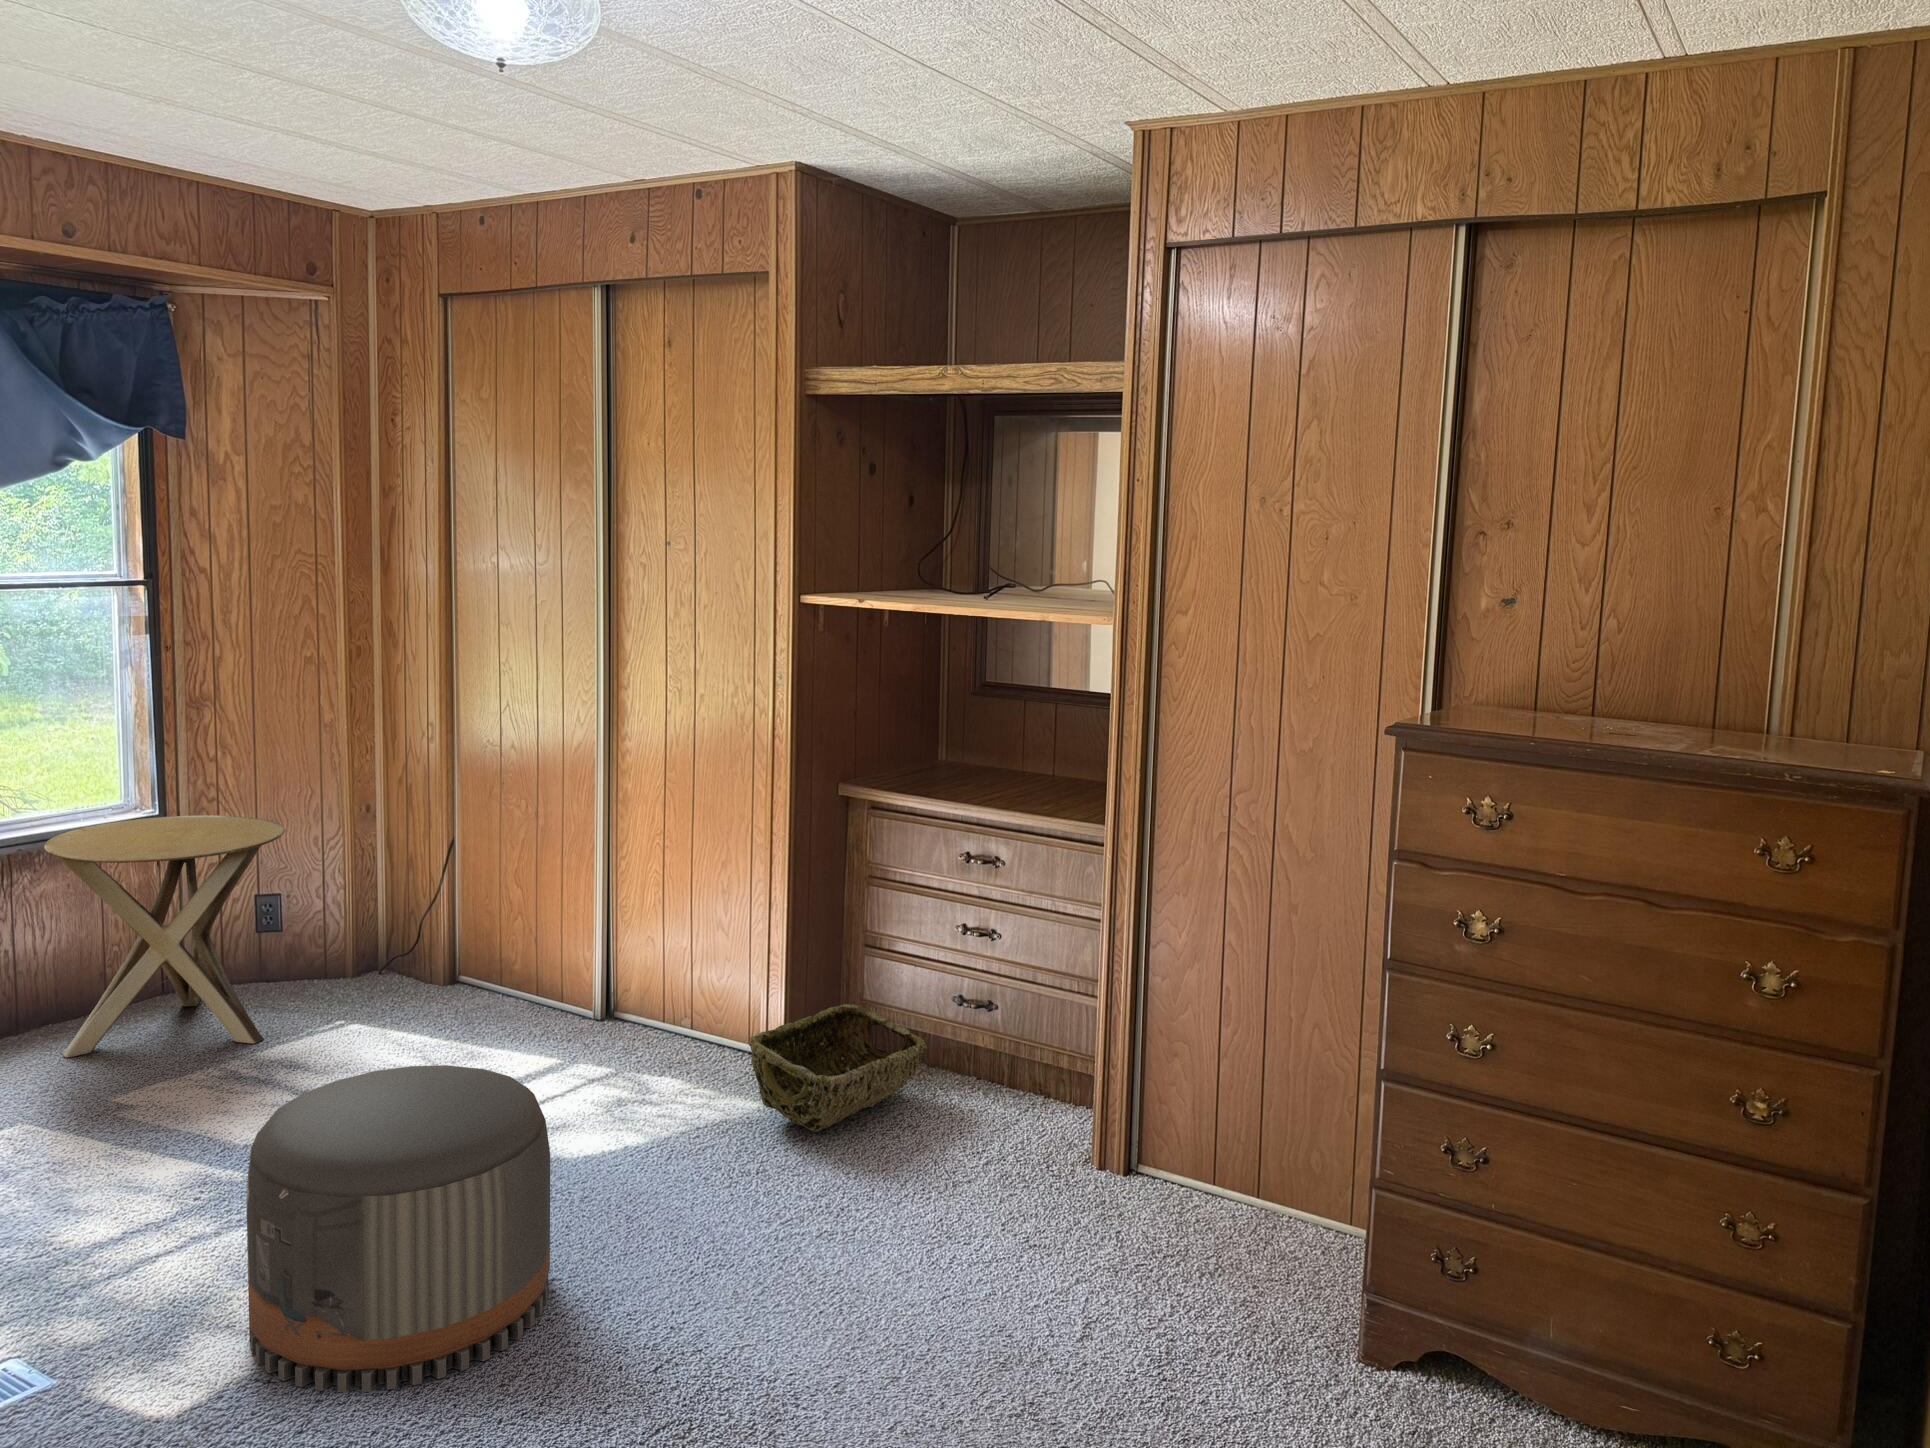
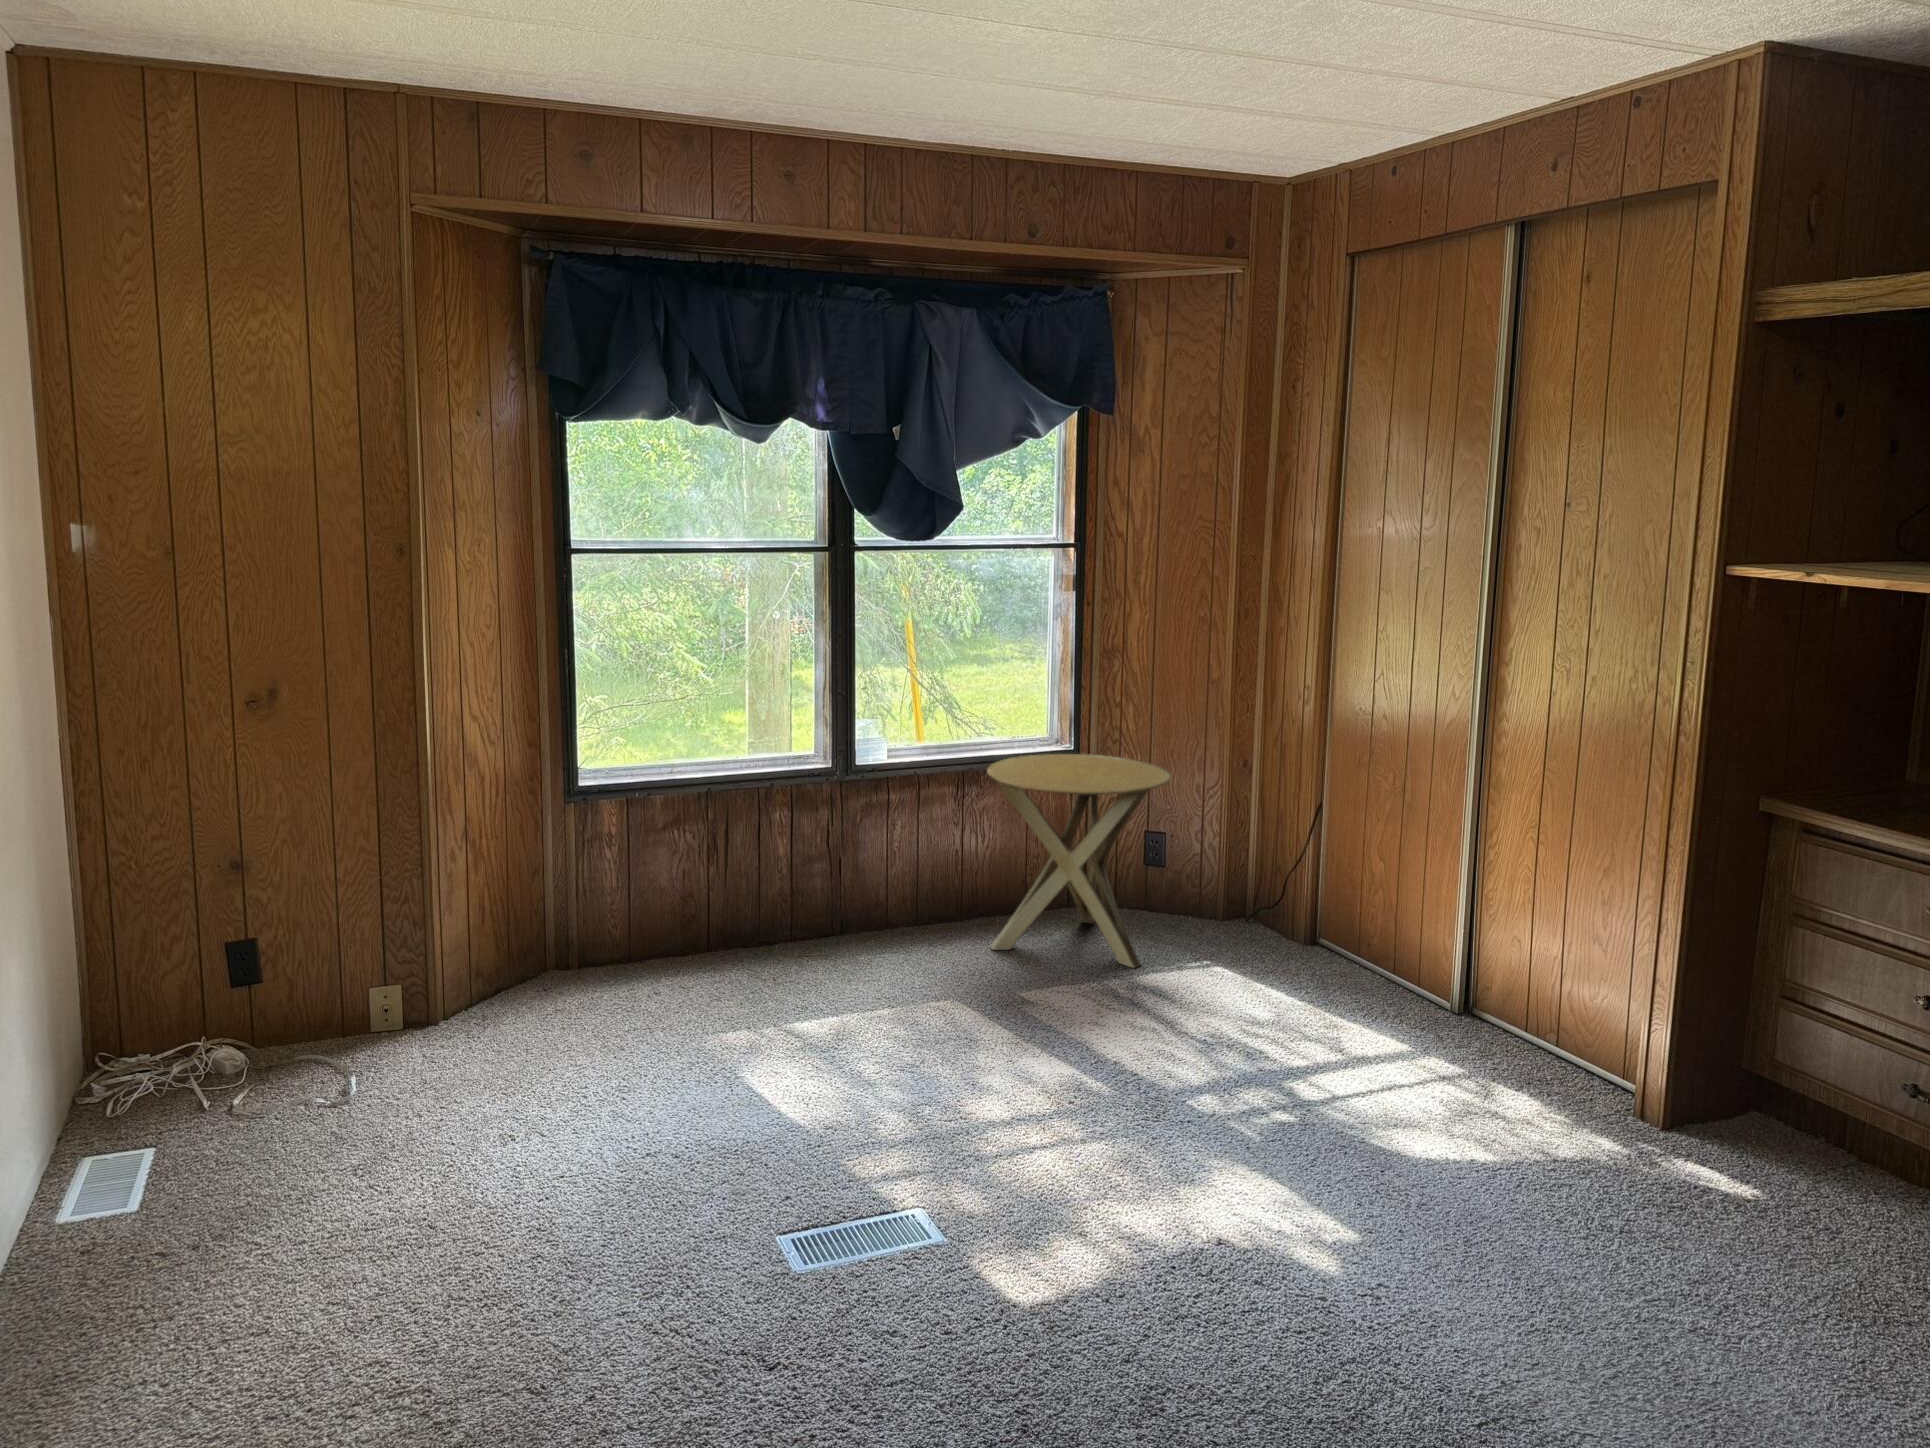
woven basket: present [749,1004,927,1132] -> none [1620,1057,1861,1202]
pouf: present [246,1065,550,1392] -> none [1096,1027,1384,1353]

